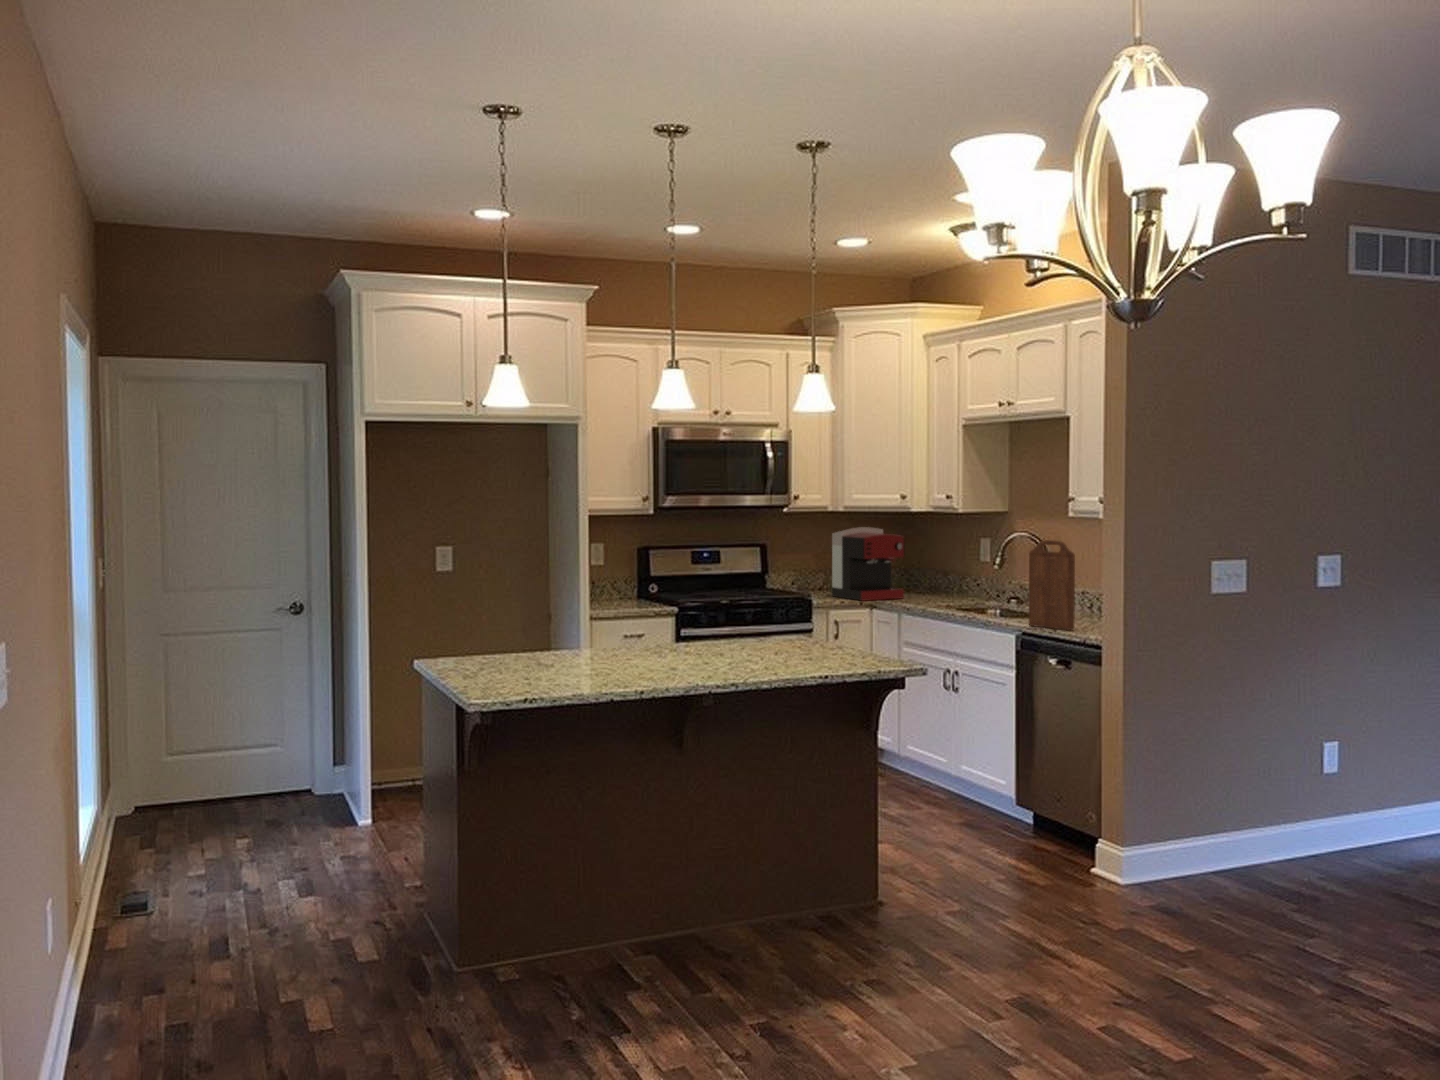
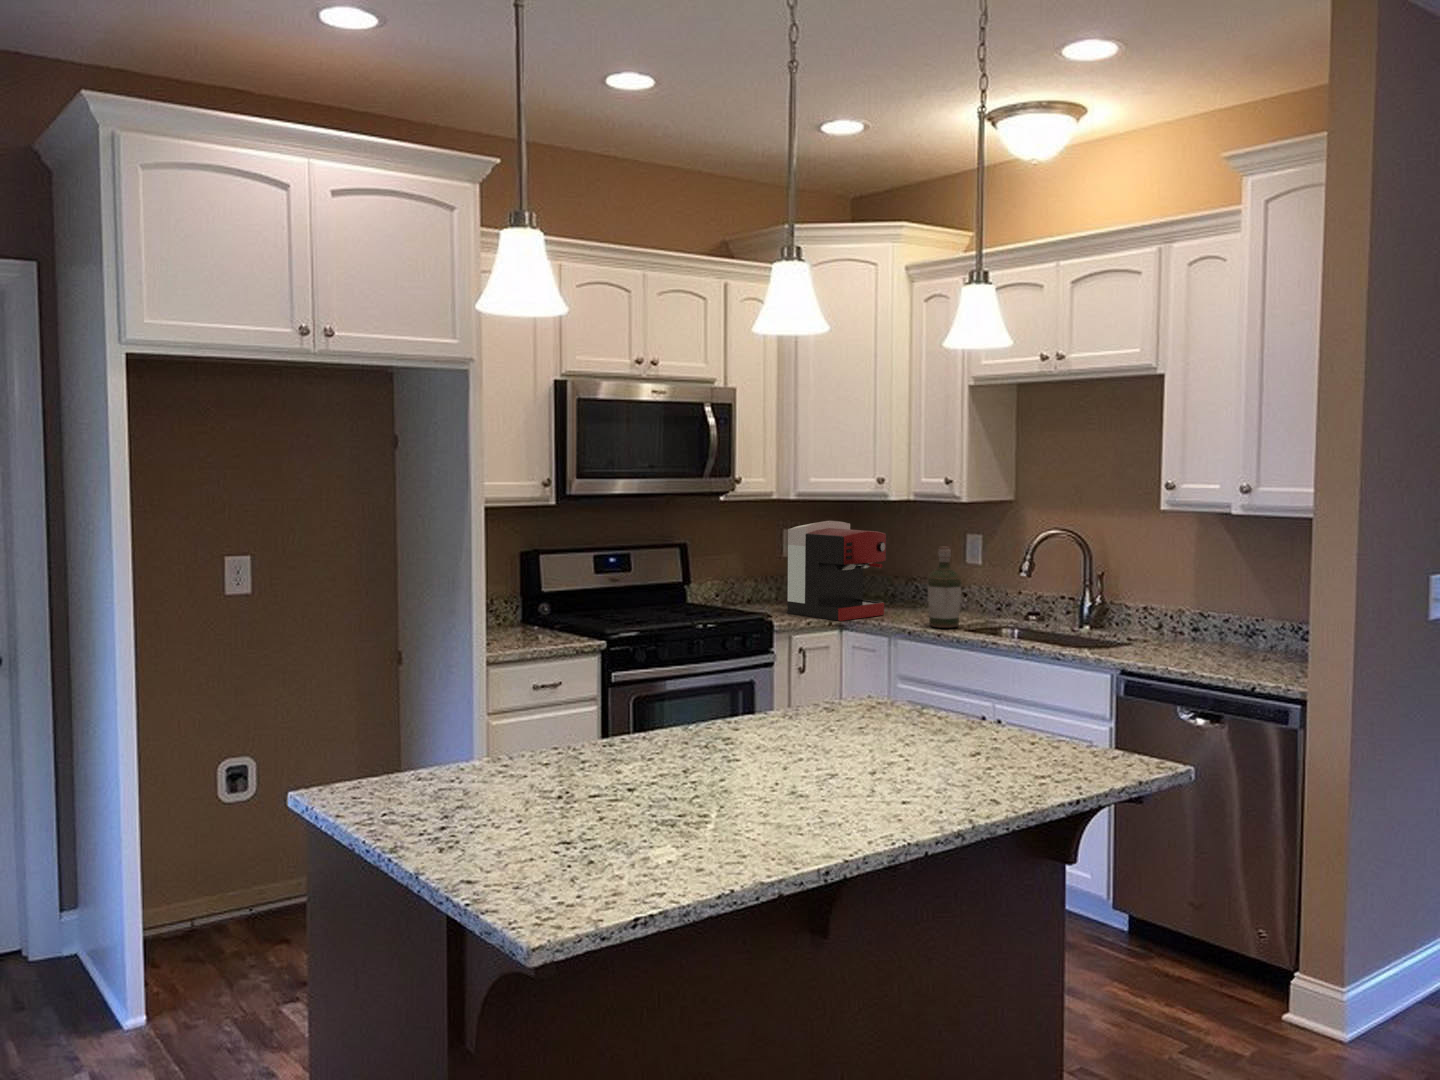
cutting board: present [1029,540,1075,630] -> none [1135,545,1213,670]
bottle: none [921,545,948,606] -> present [928,547,961,628]

